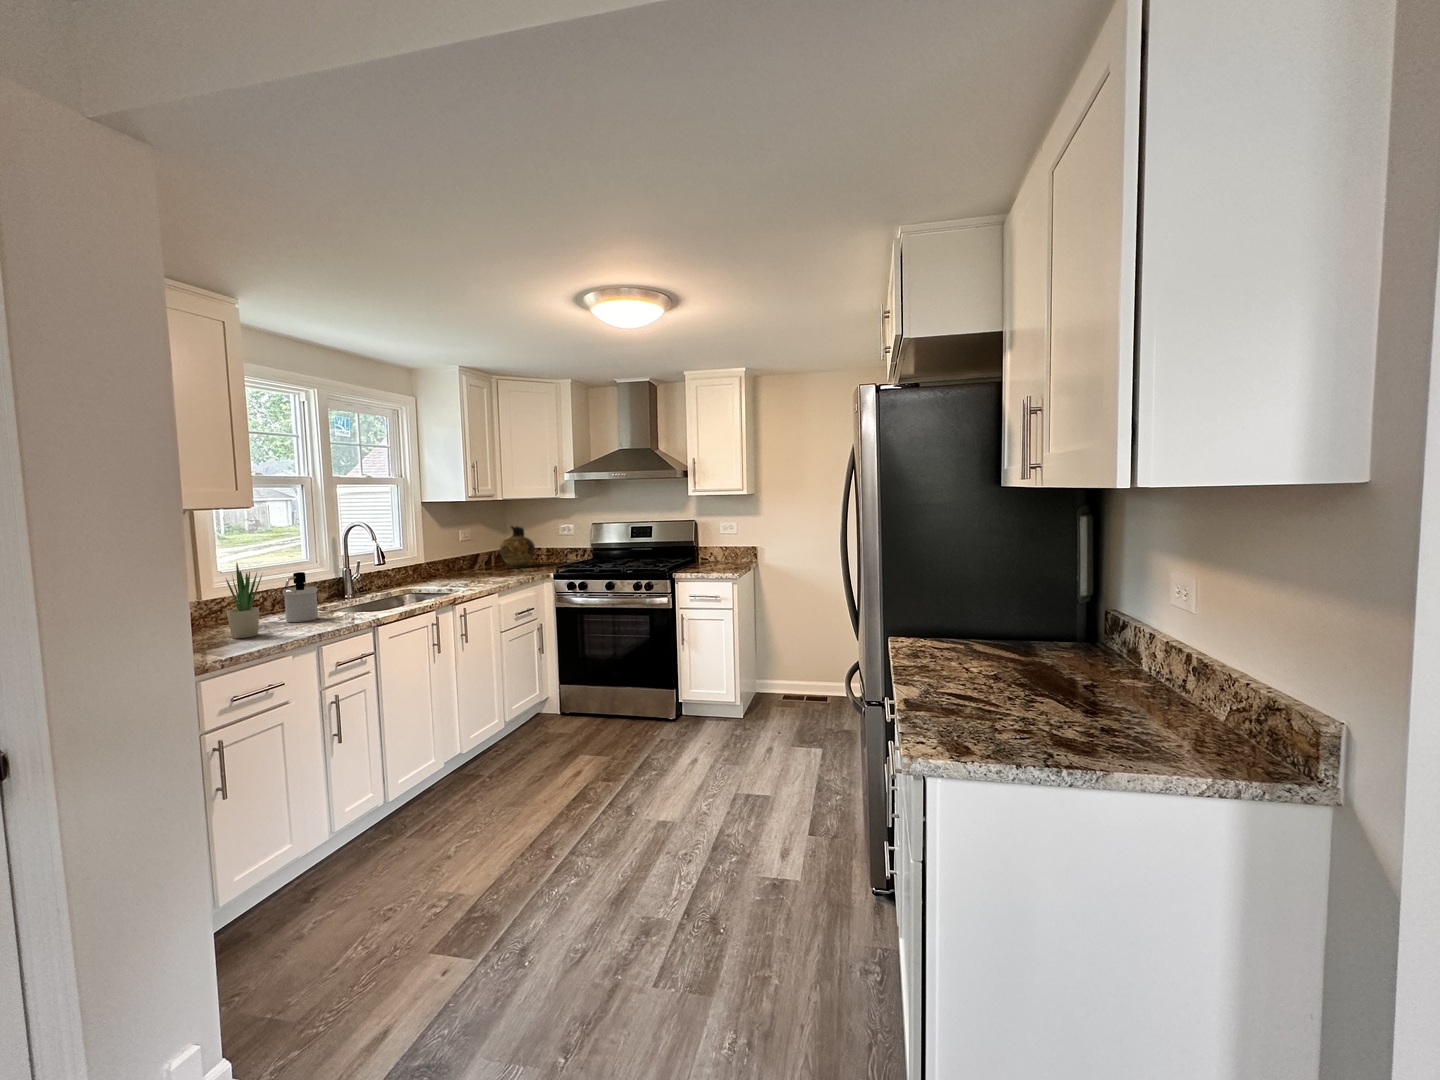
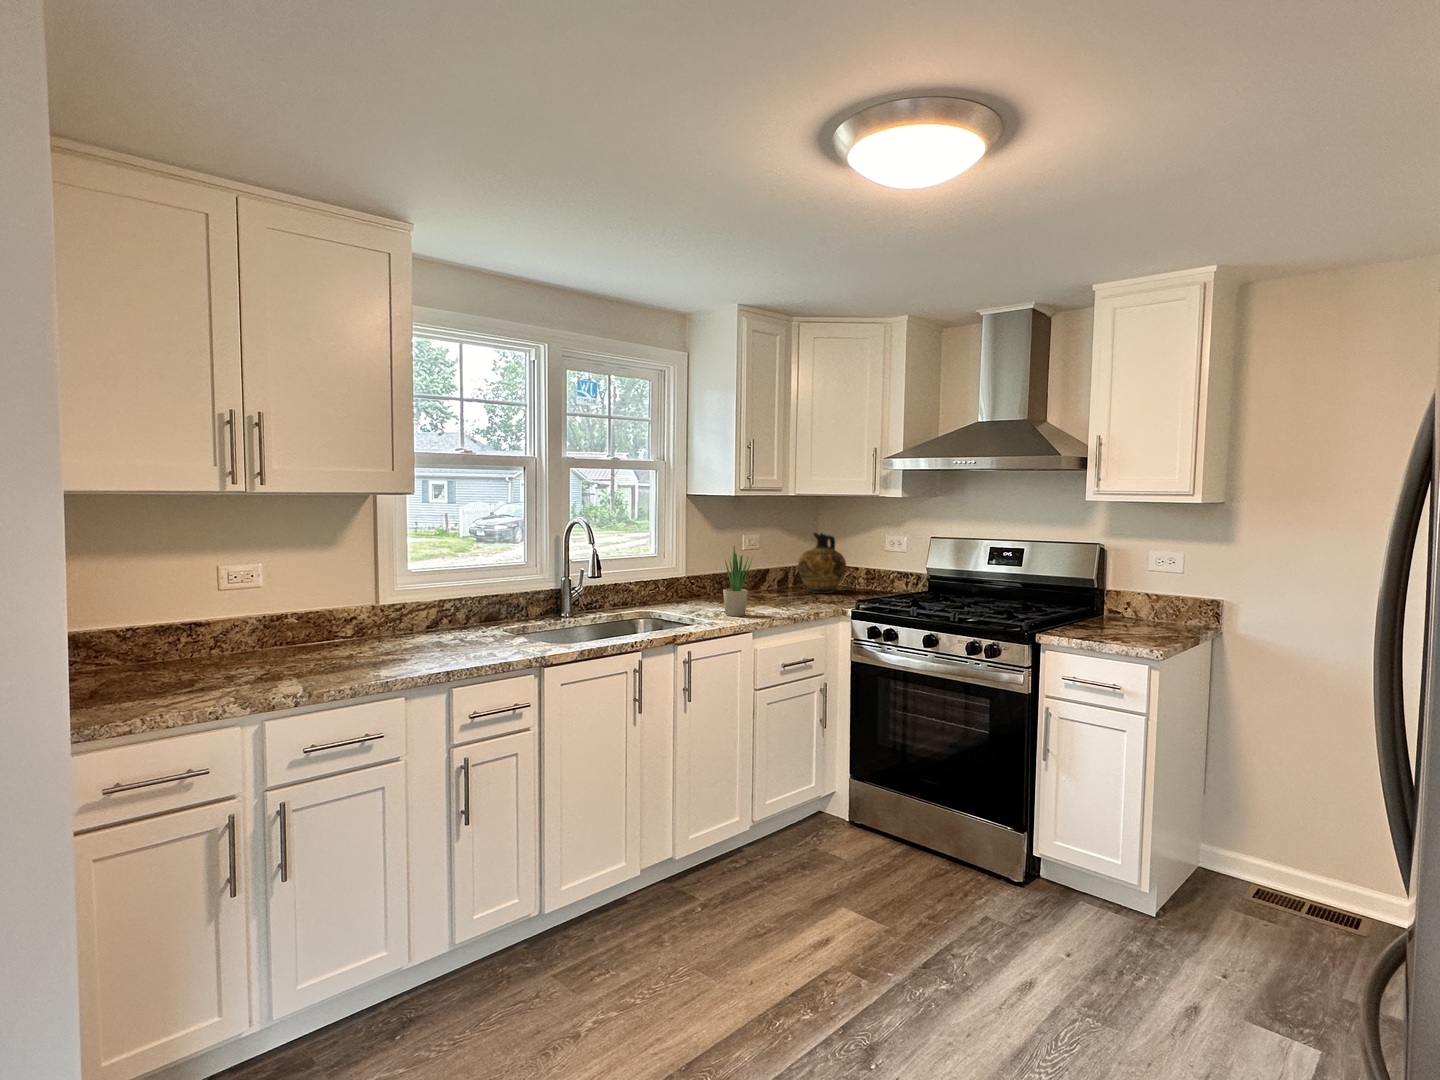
potted plant: present [226,563,262,638] -> present [723,546,752,616]
soap dispenser: present [283,572,318,622] -> none [446,581,494,646]

